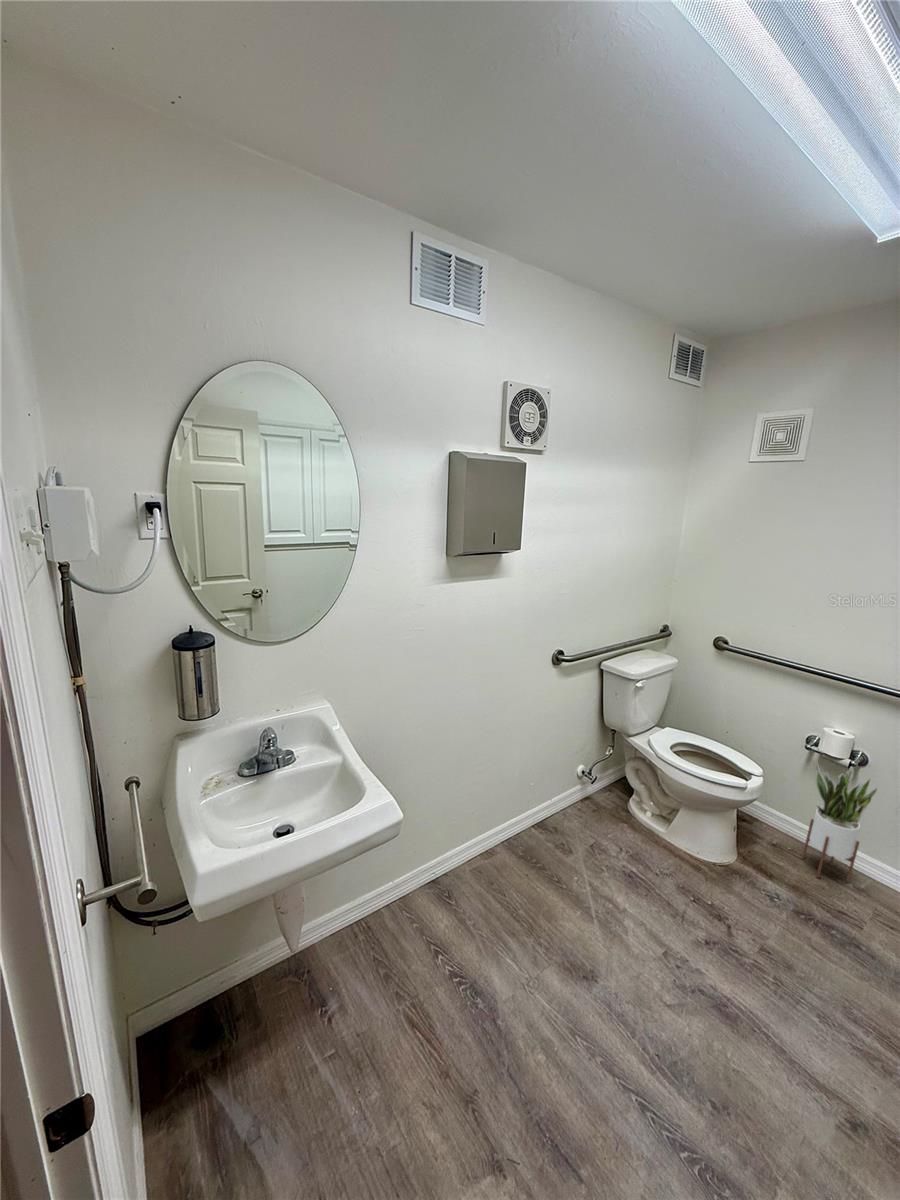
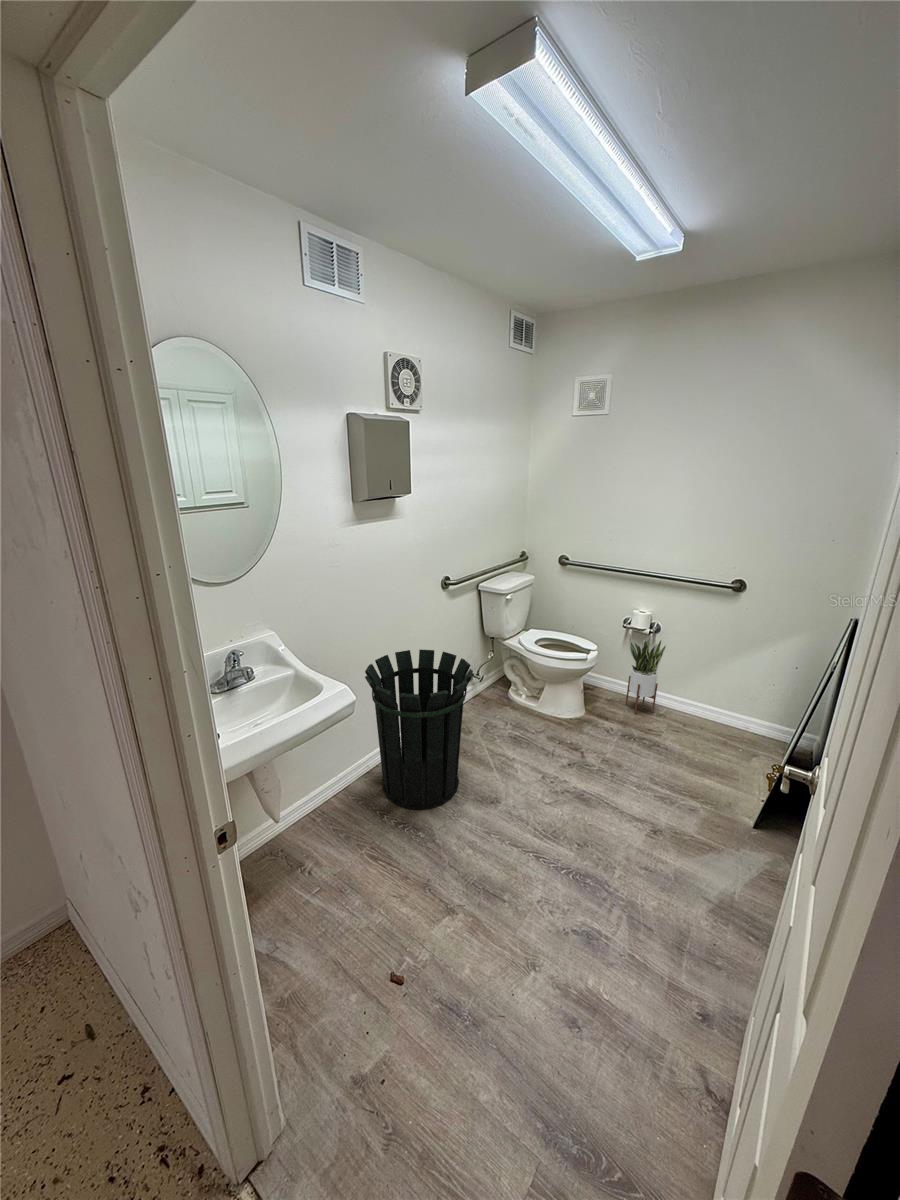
waste bin: none [435,739,576,963] -> present [365,650,473,810]

